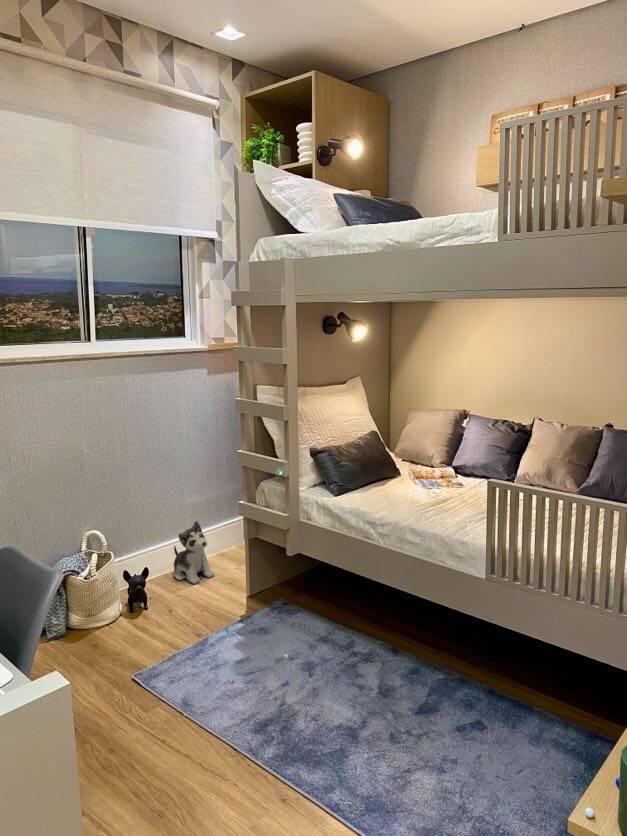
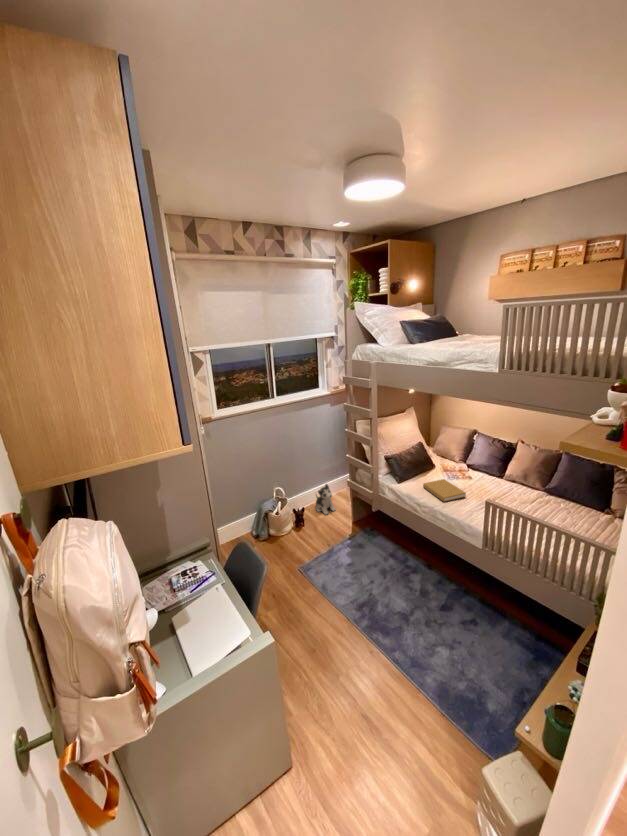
book: none [379,483,454,513] -> present [423,479,466,502]

